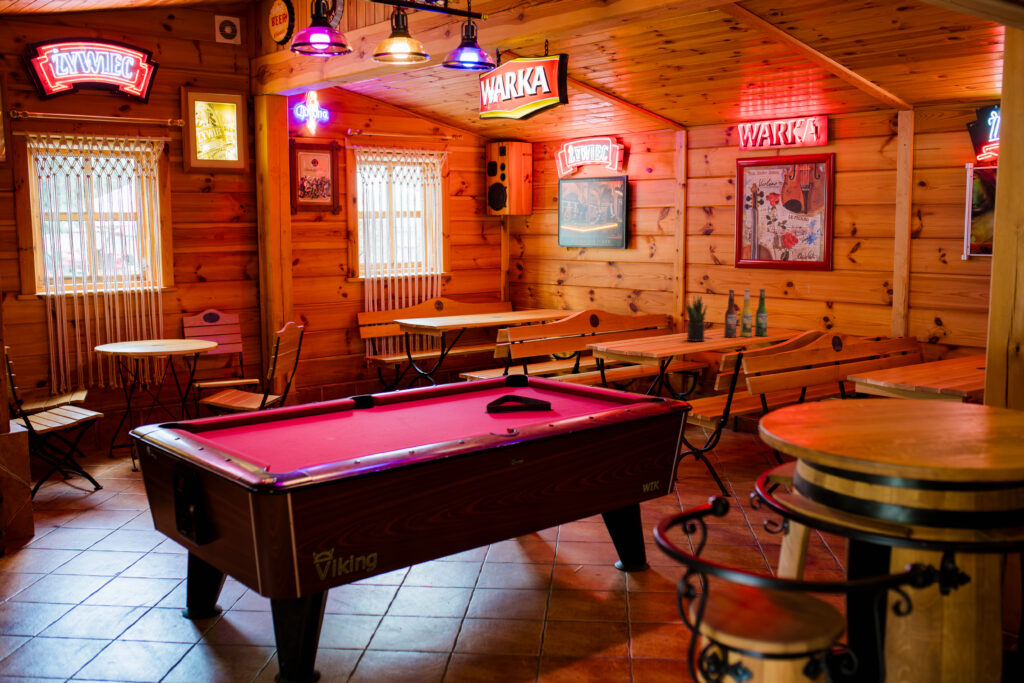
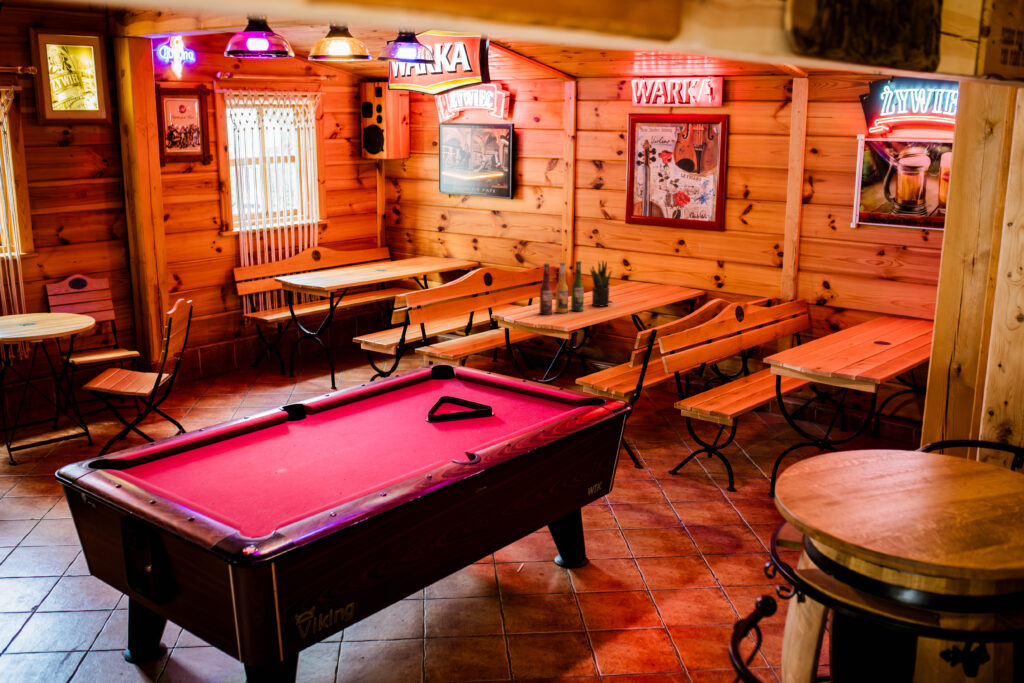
beer bottle: present [724,289,767,337] -> present [540,261,584,315]

